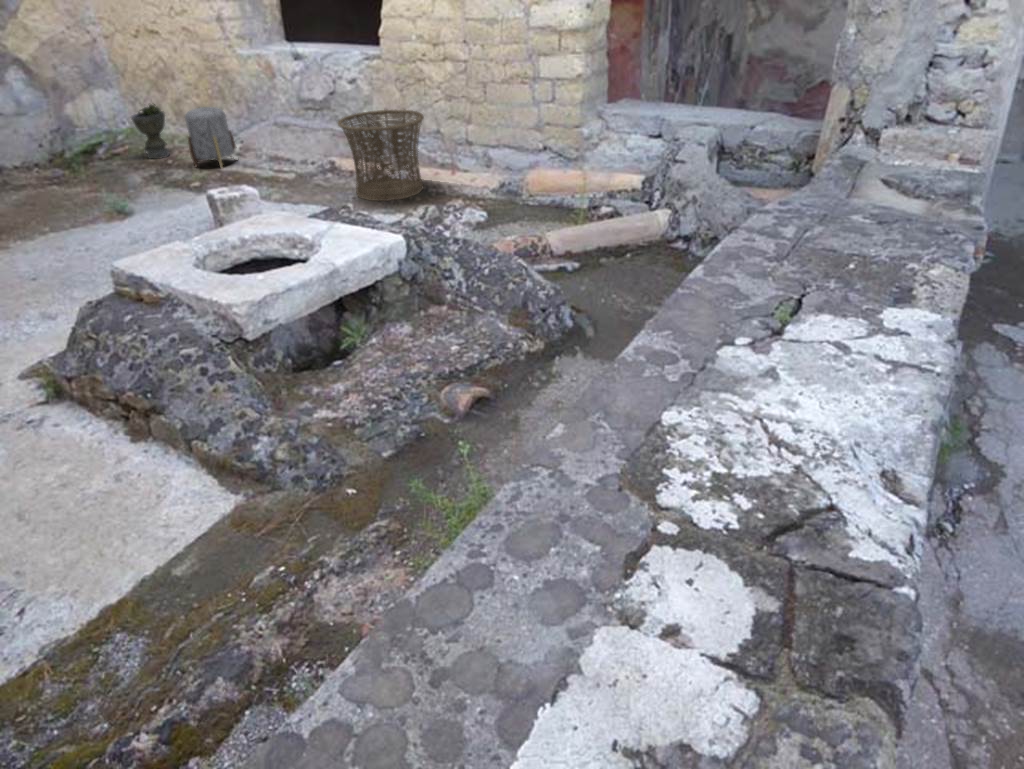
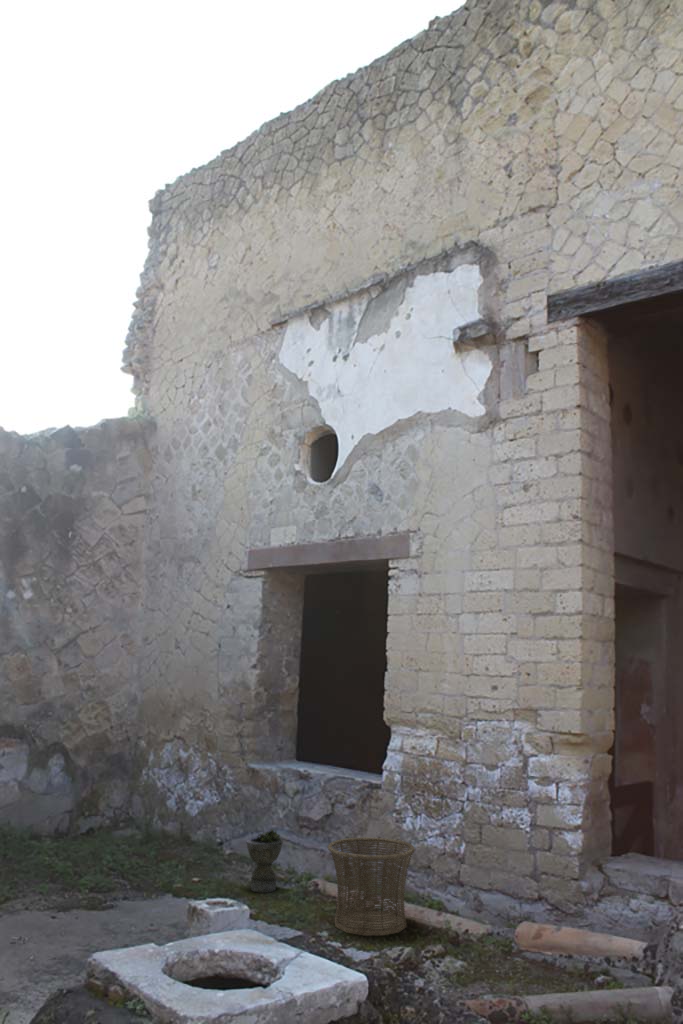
planter: present [131,104,169,159] -> present [247,829,283,893]
stool: present [185,107,236,168] -> none [178,814,224,878]

